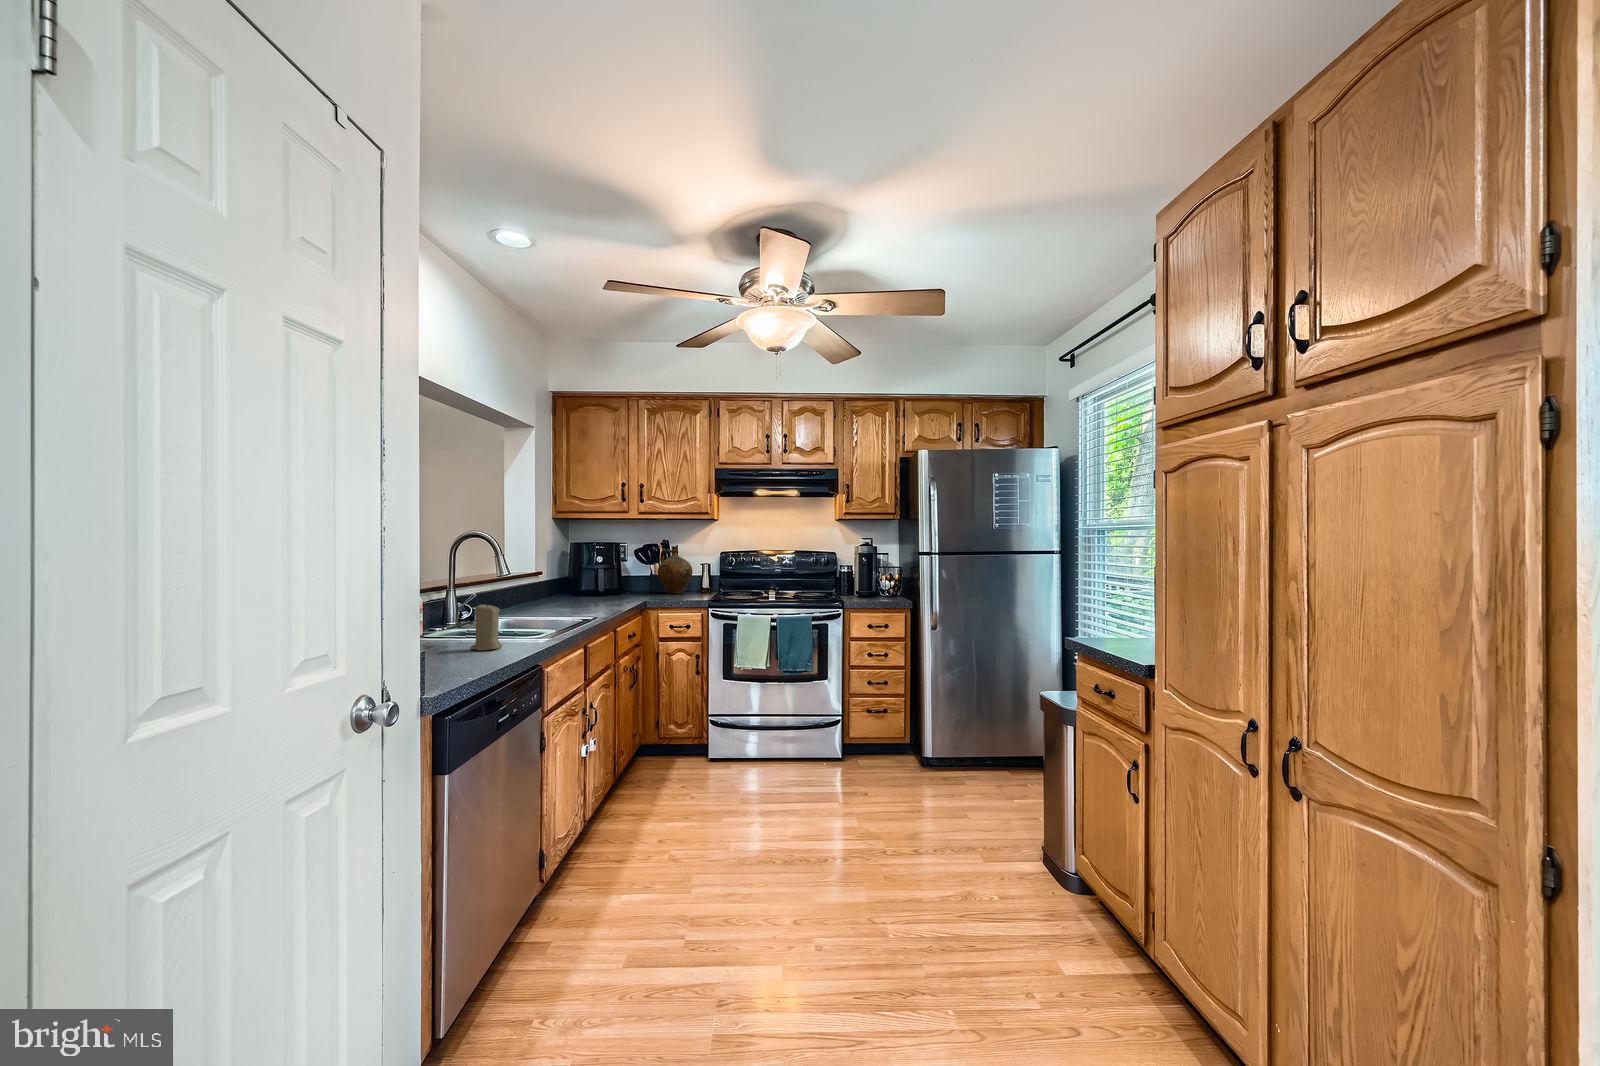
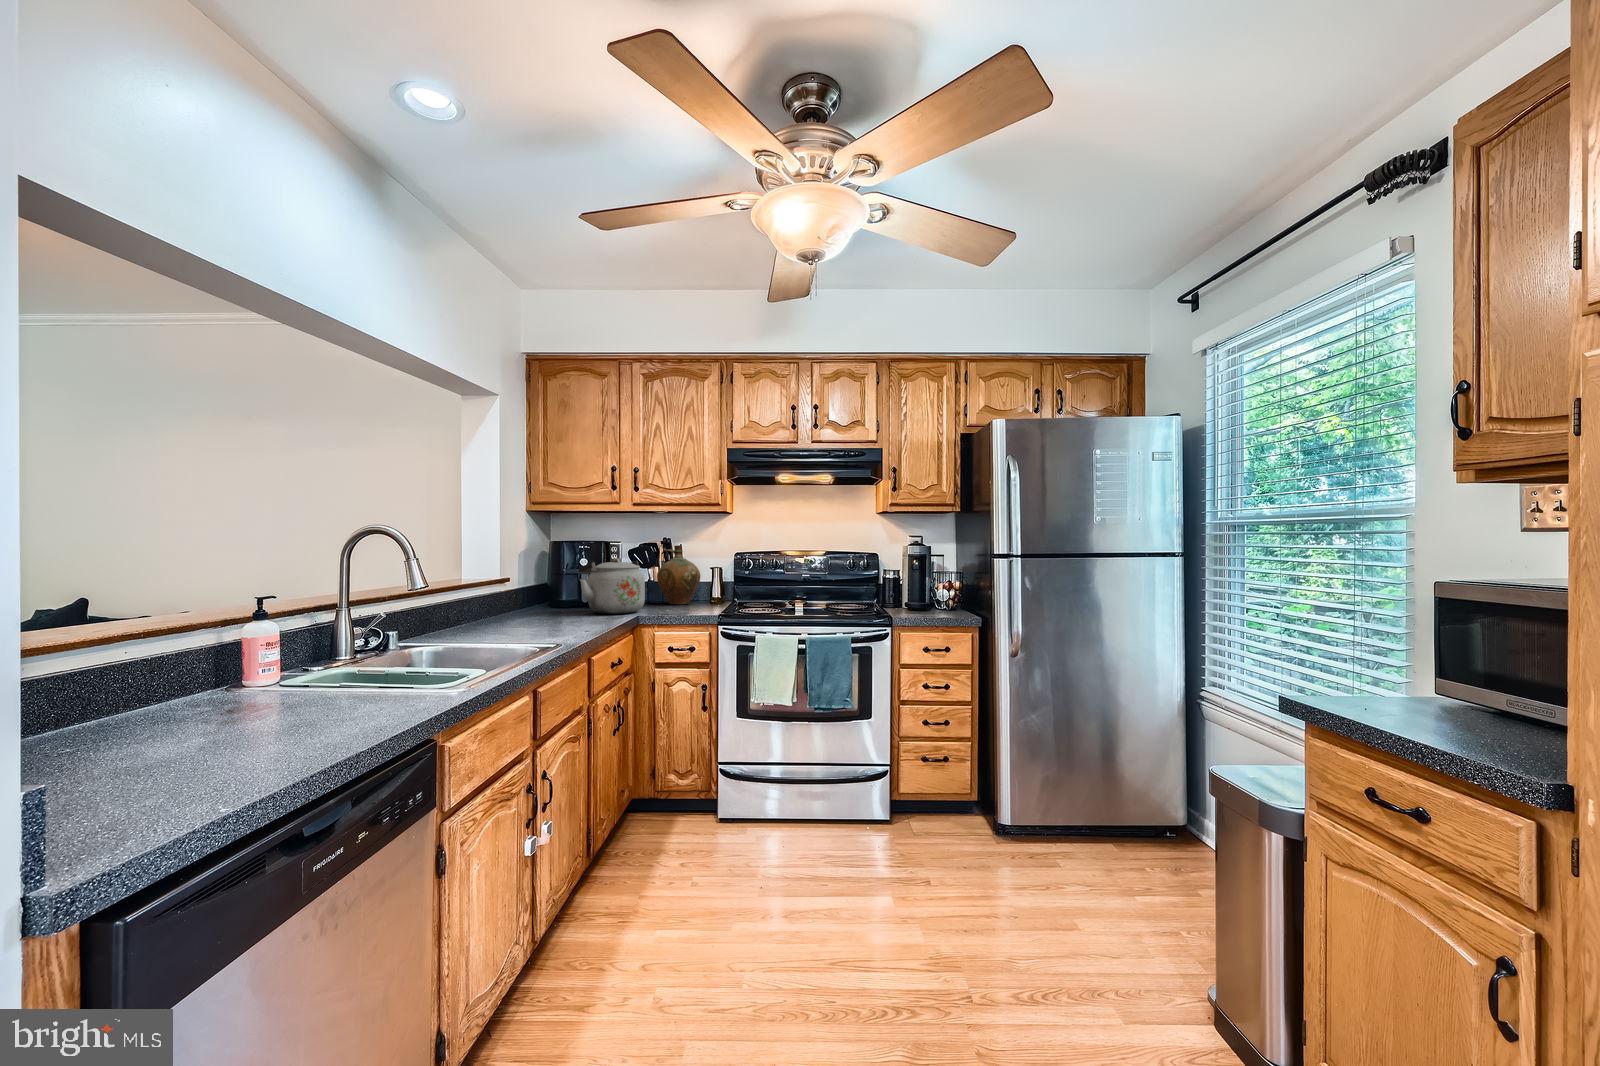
kettle: none [597,556,650,600] -> present [579,558,645,614]
candle: present [470,603,502,650] -> none [324,640,379,717]

